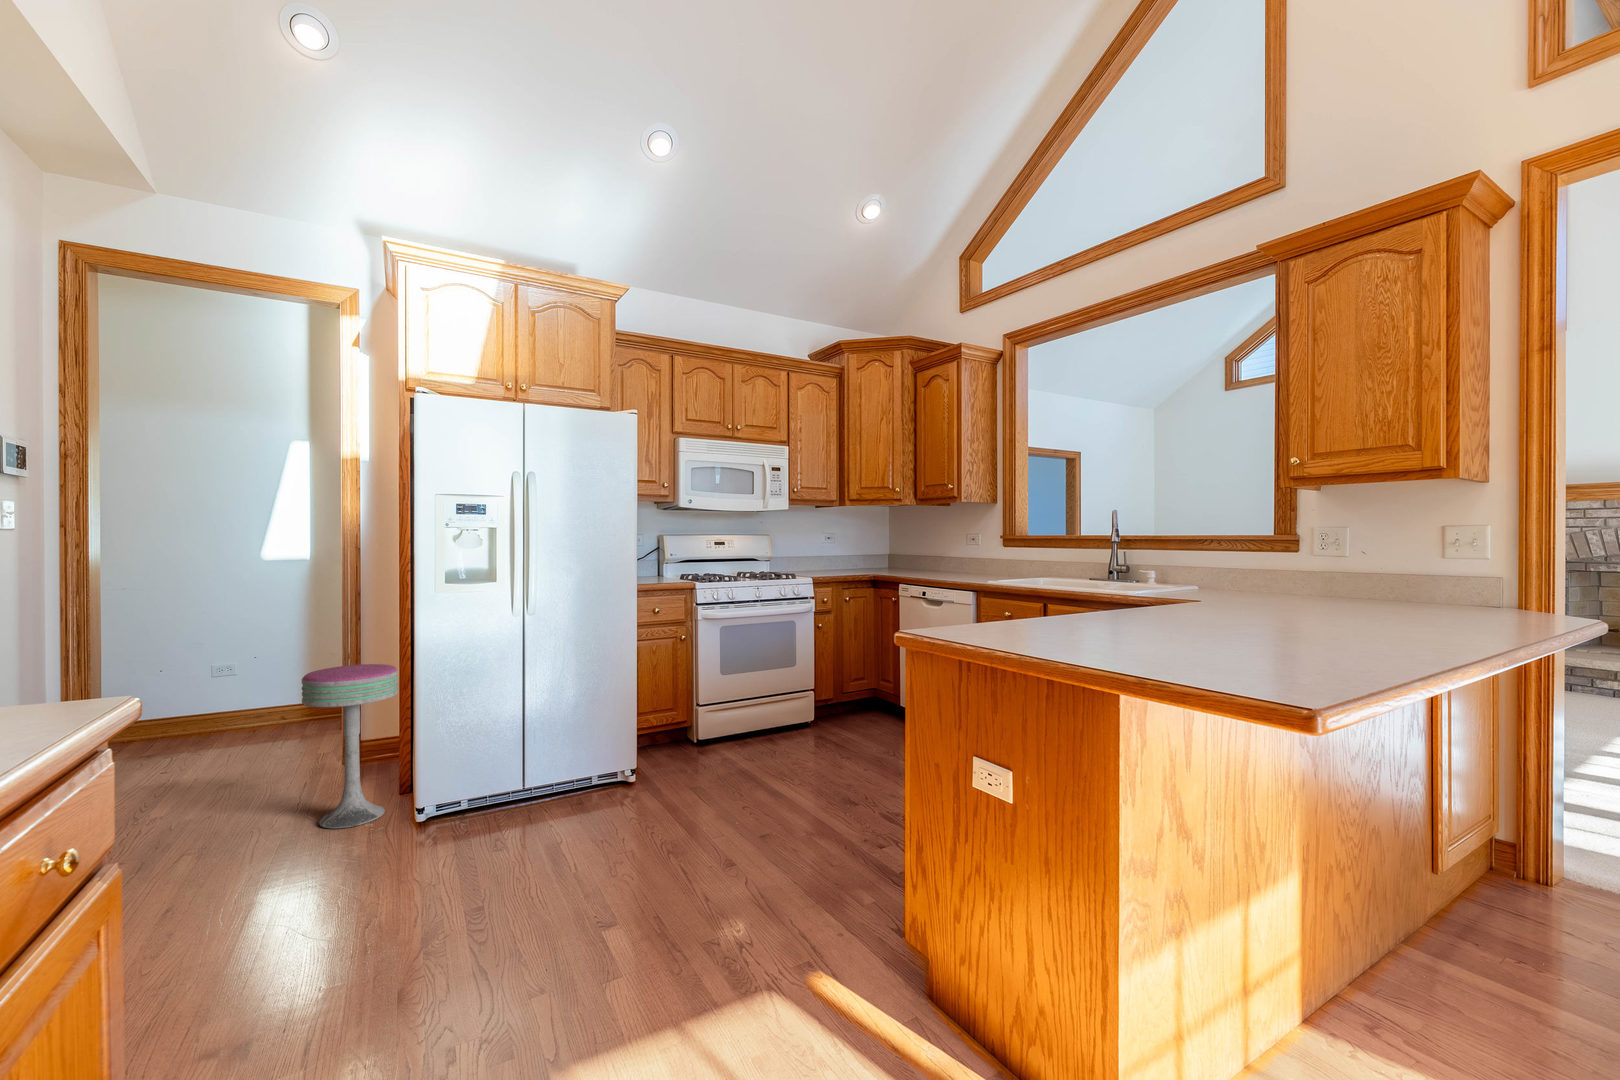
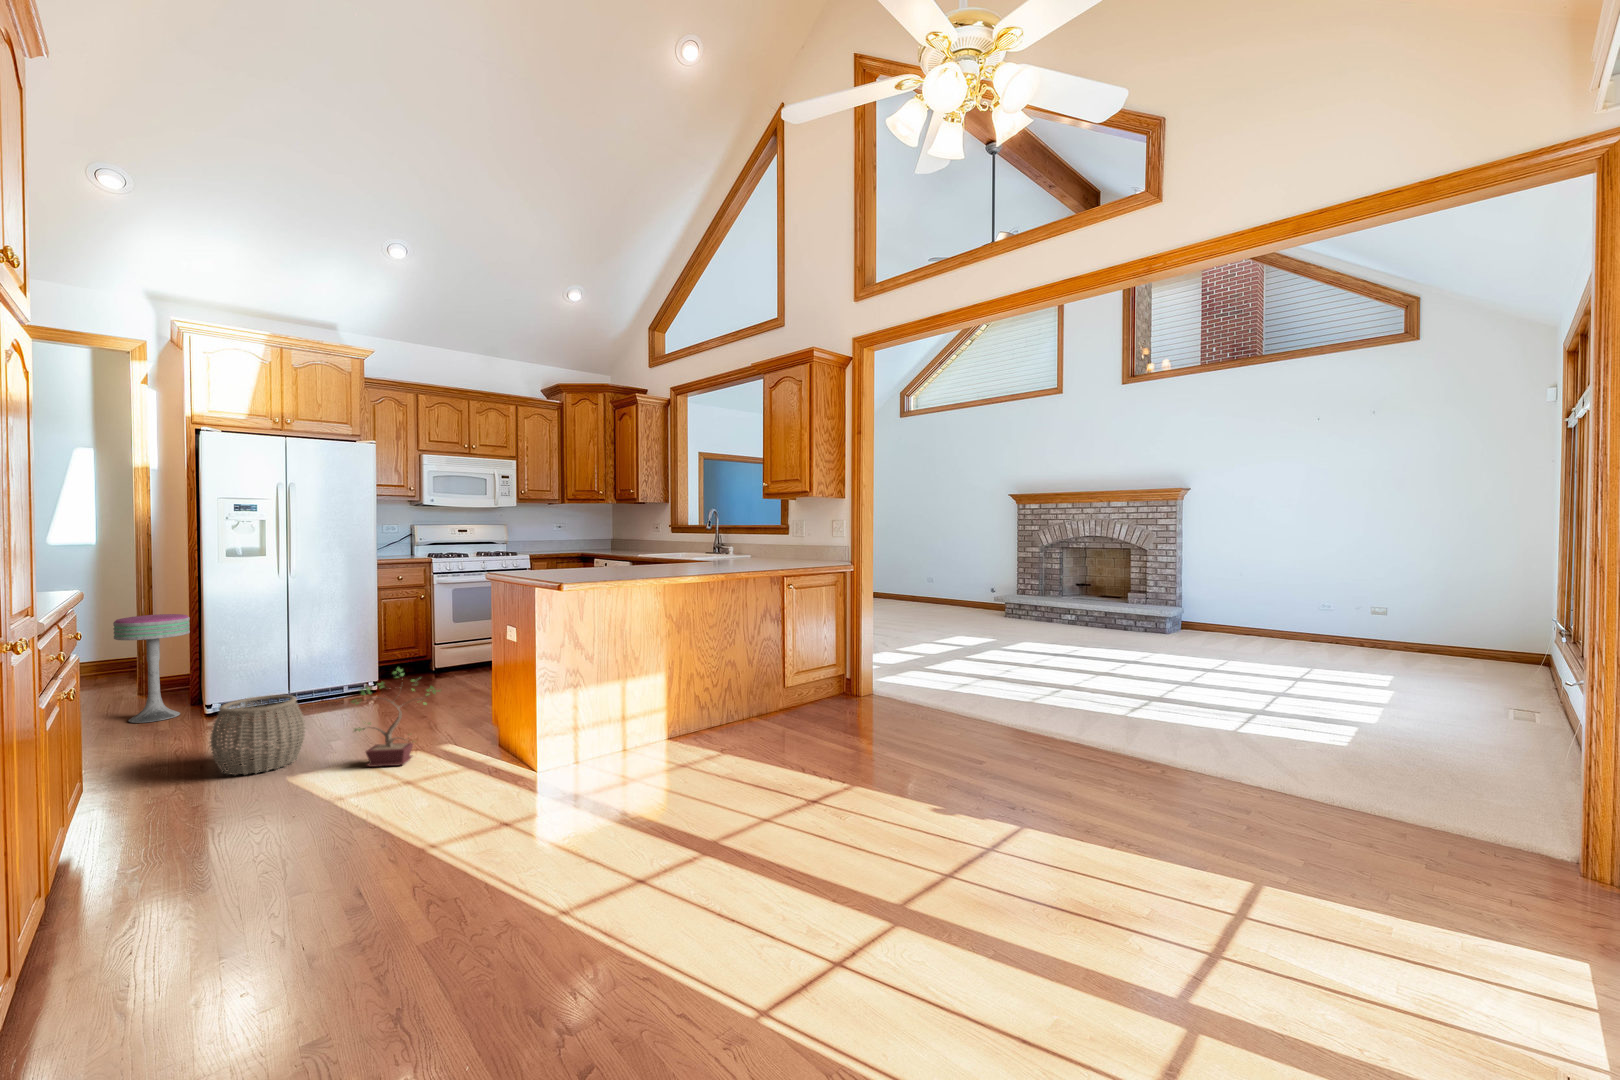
potted plant: none [656,818,836,1030] -> present [352,668,440,767]
woven basket: none [415,845,572,1027] -> present [210,695,305,775]

